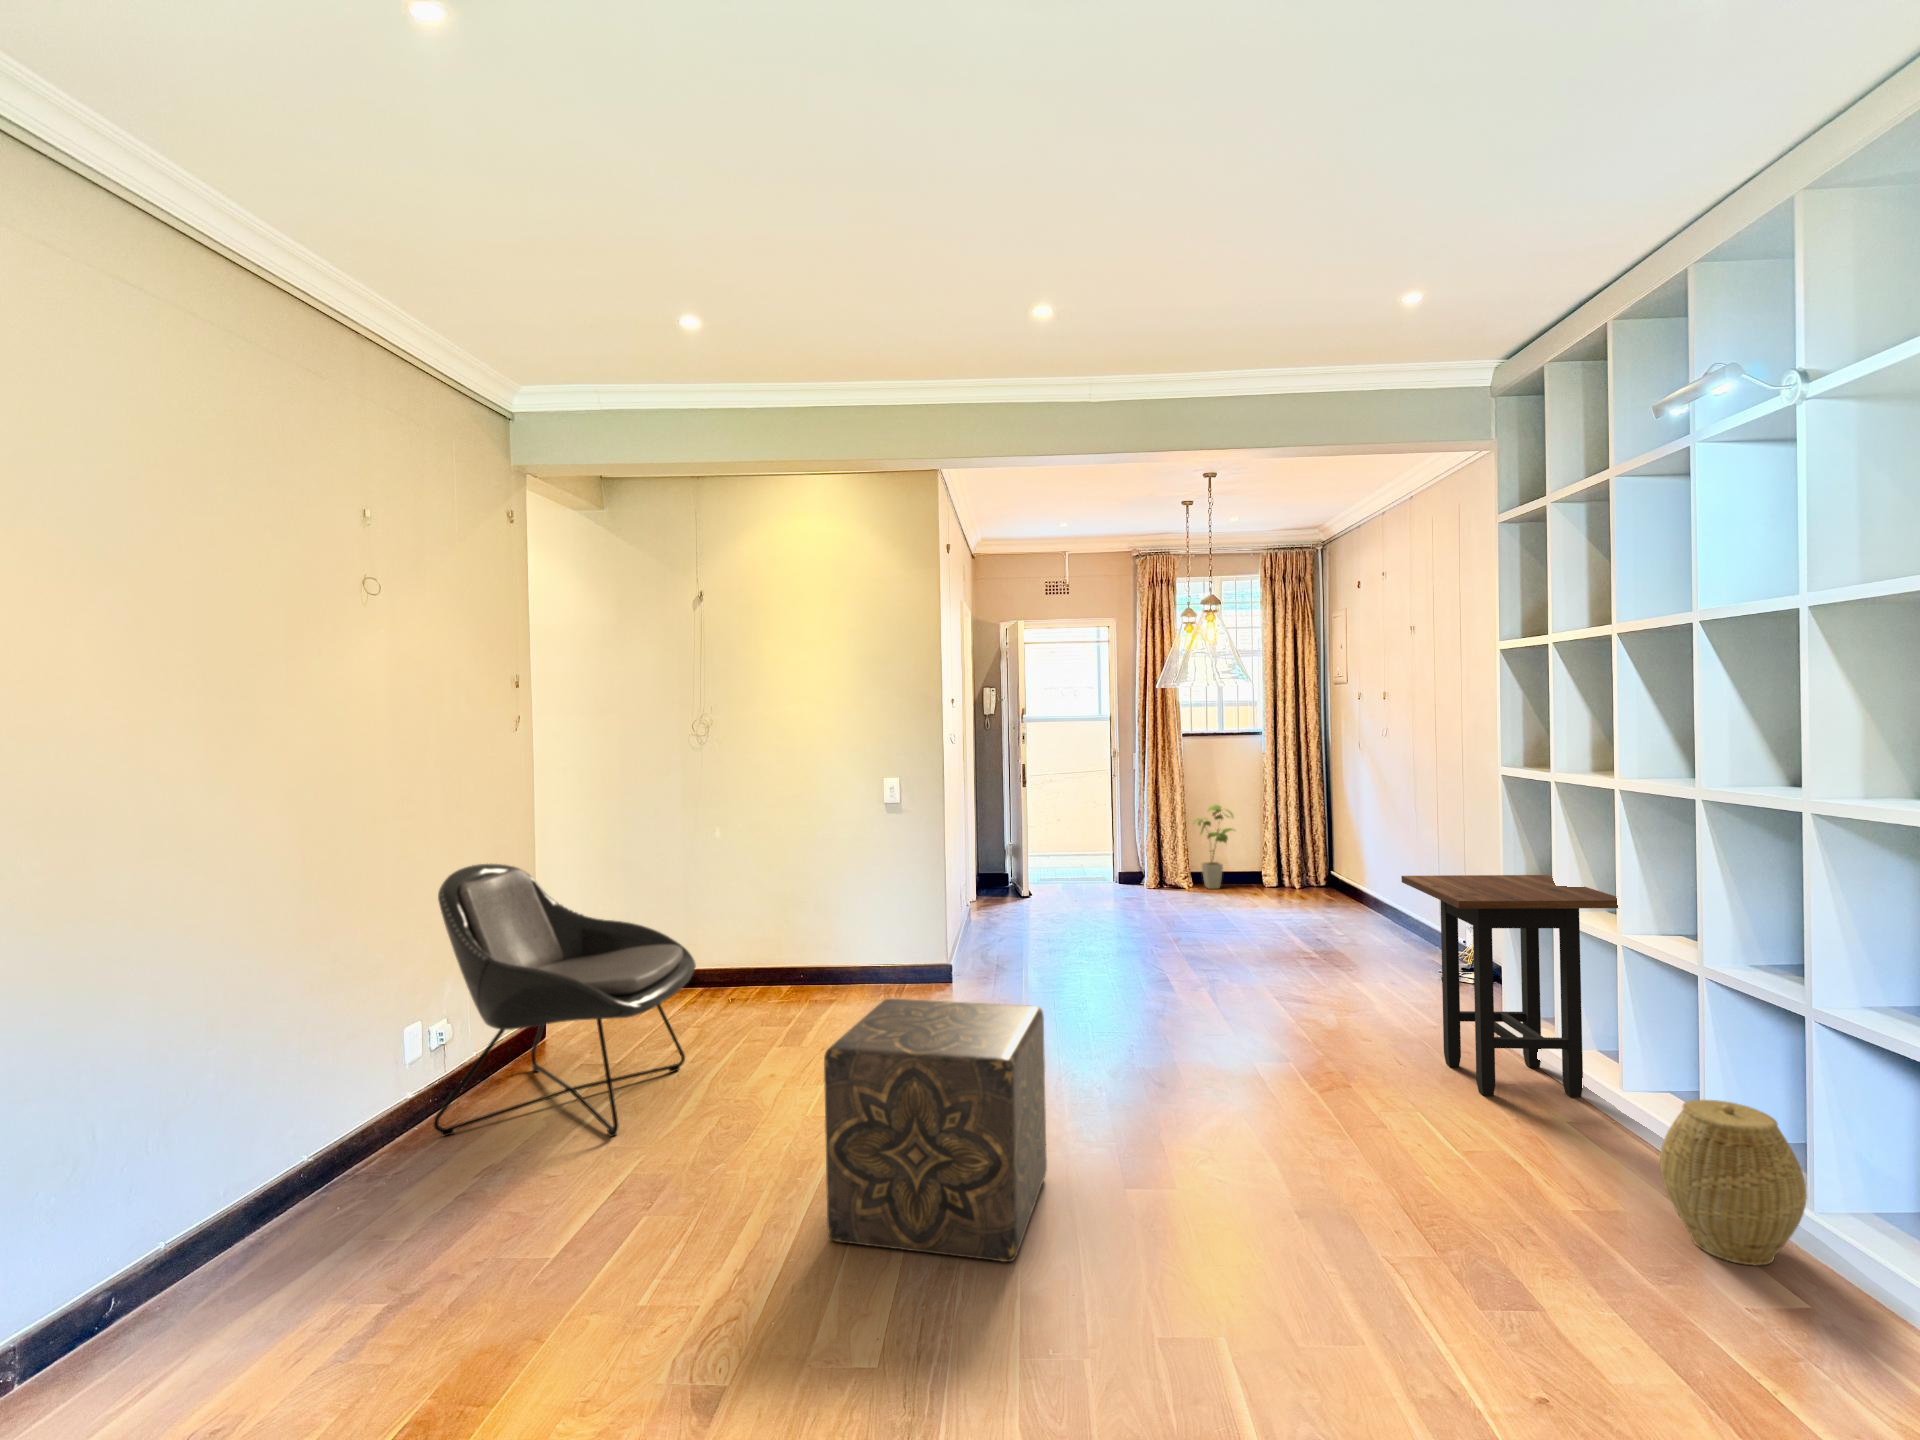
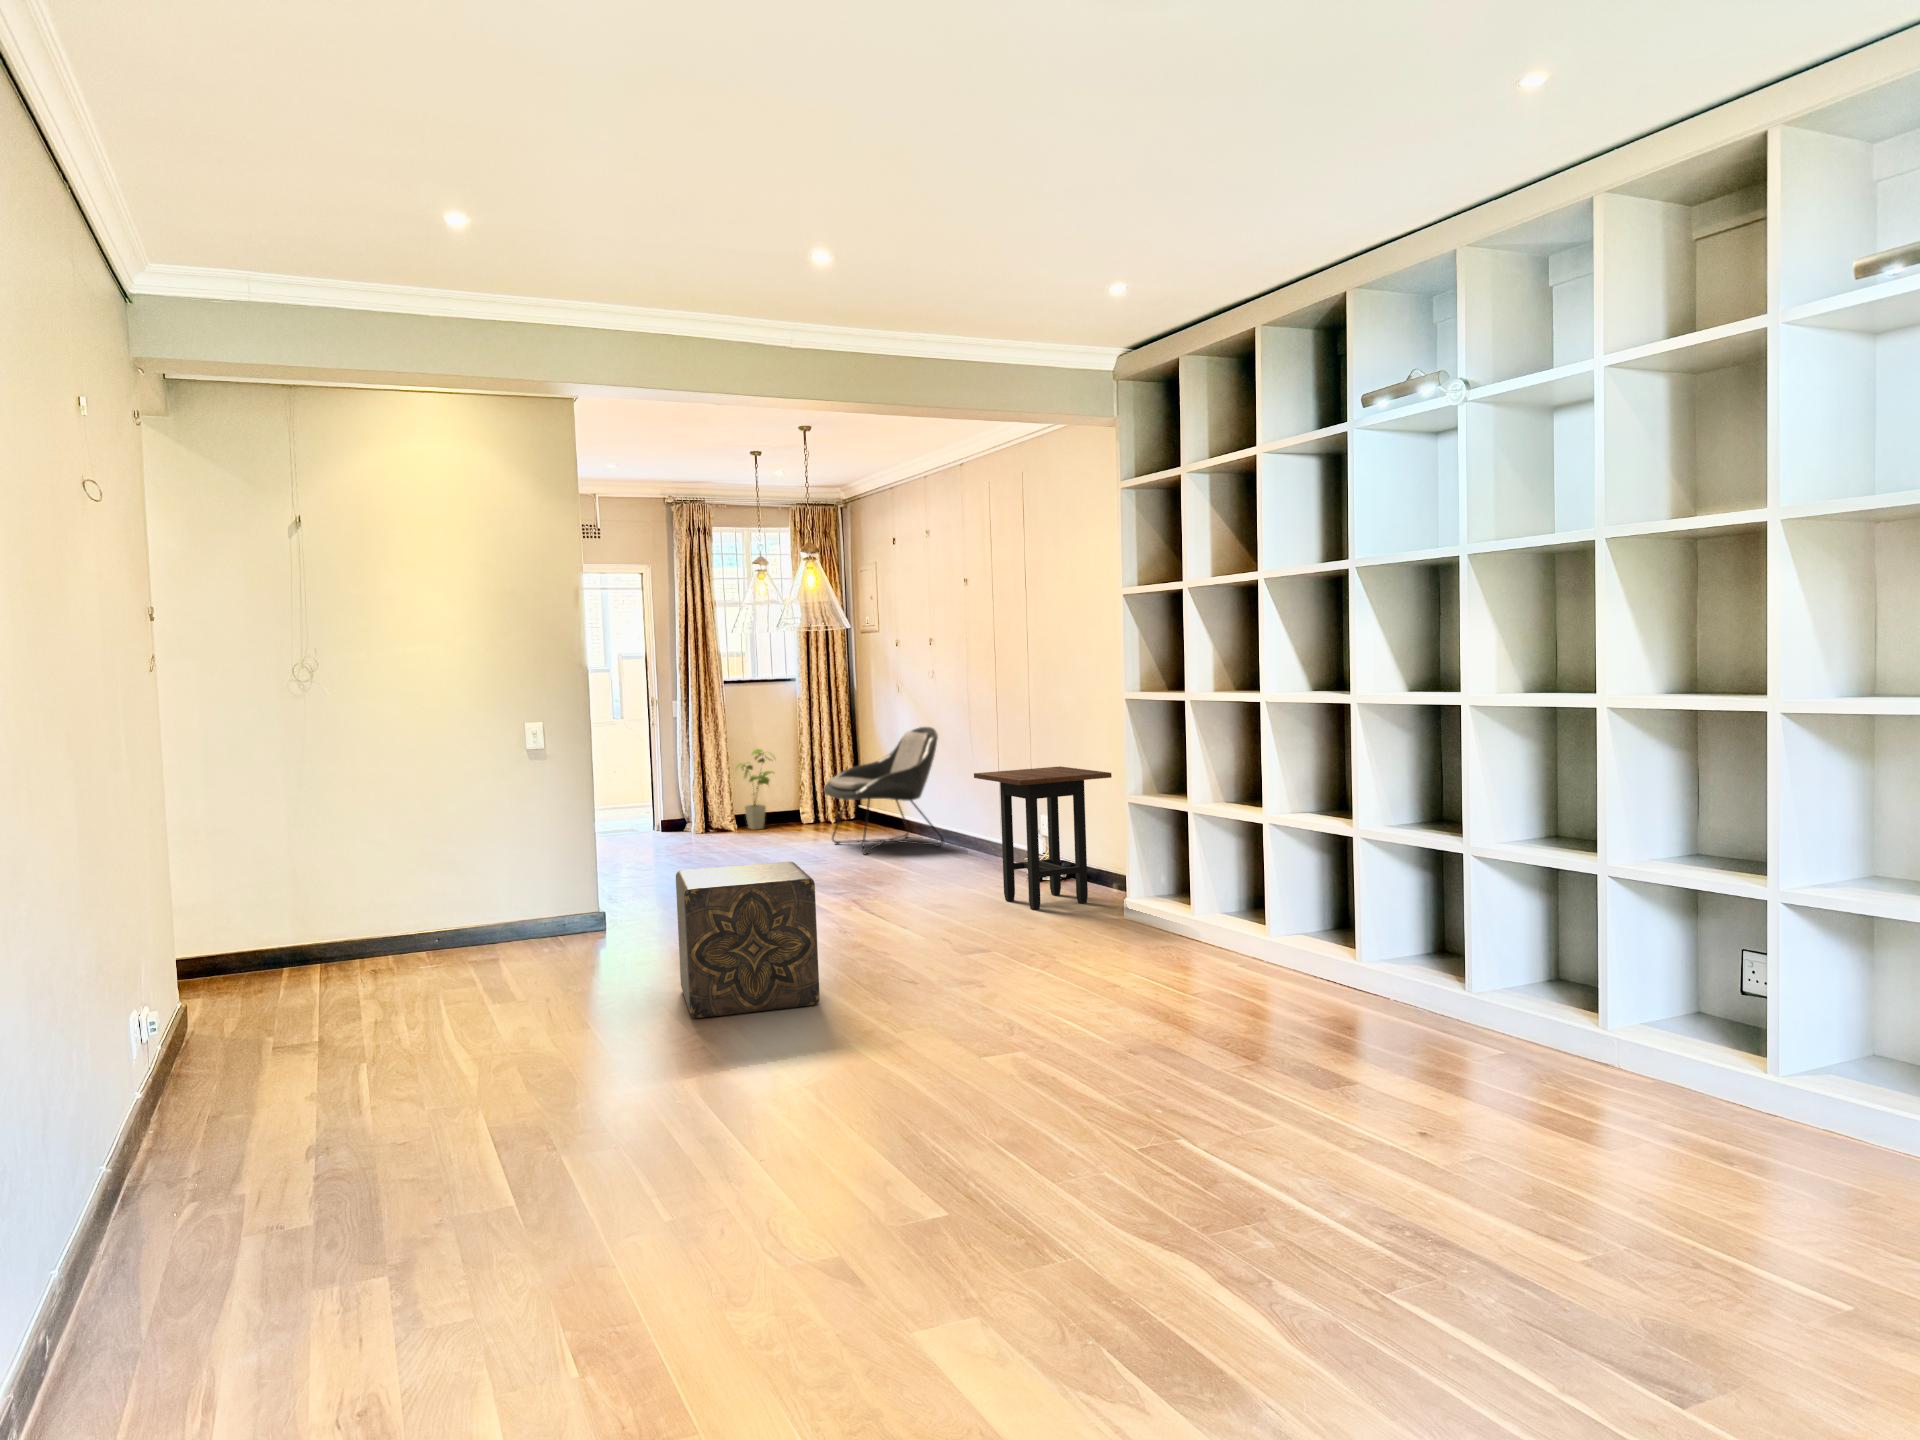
lounge chair: present [433,864,696,1137] -> present [824,727,943,854]
woven basket: present [1660,1100,1807,1265] -> none [1137,864,1199,943]

